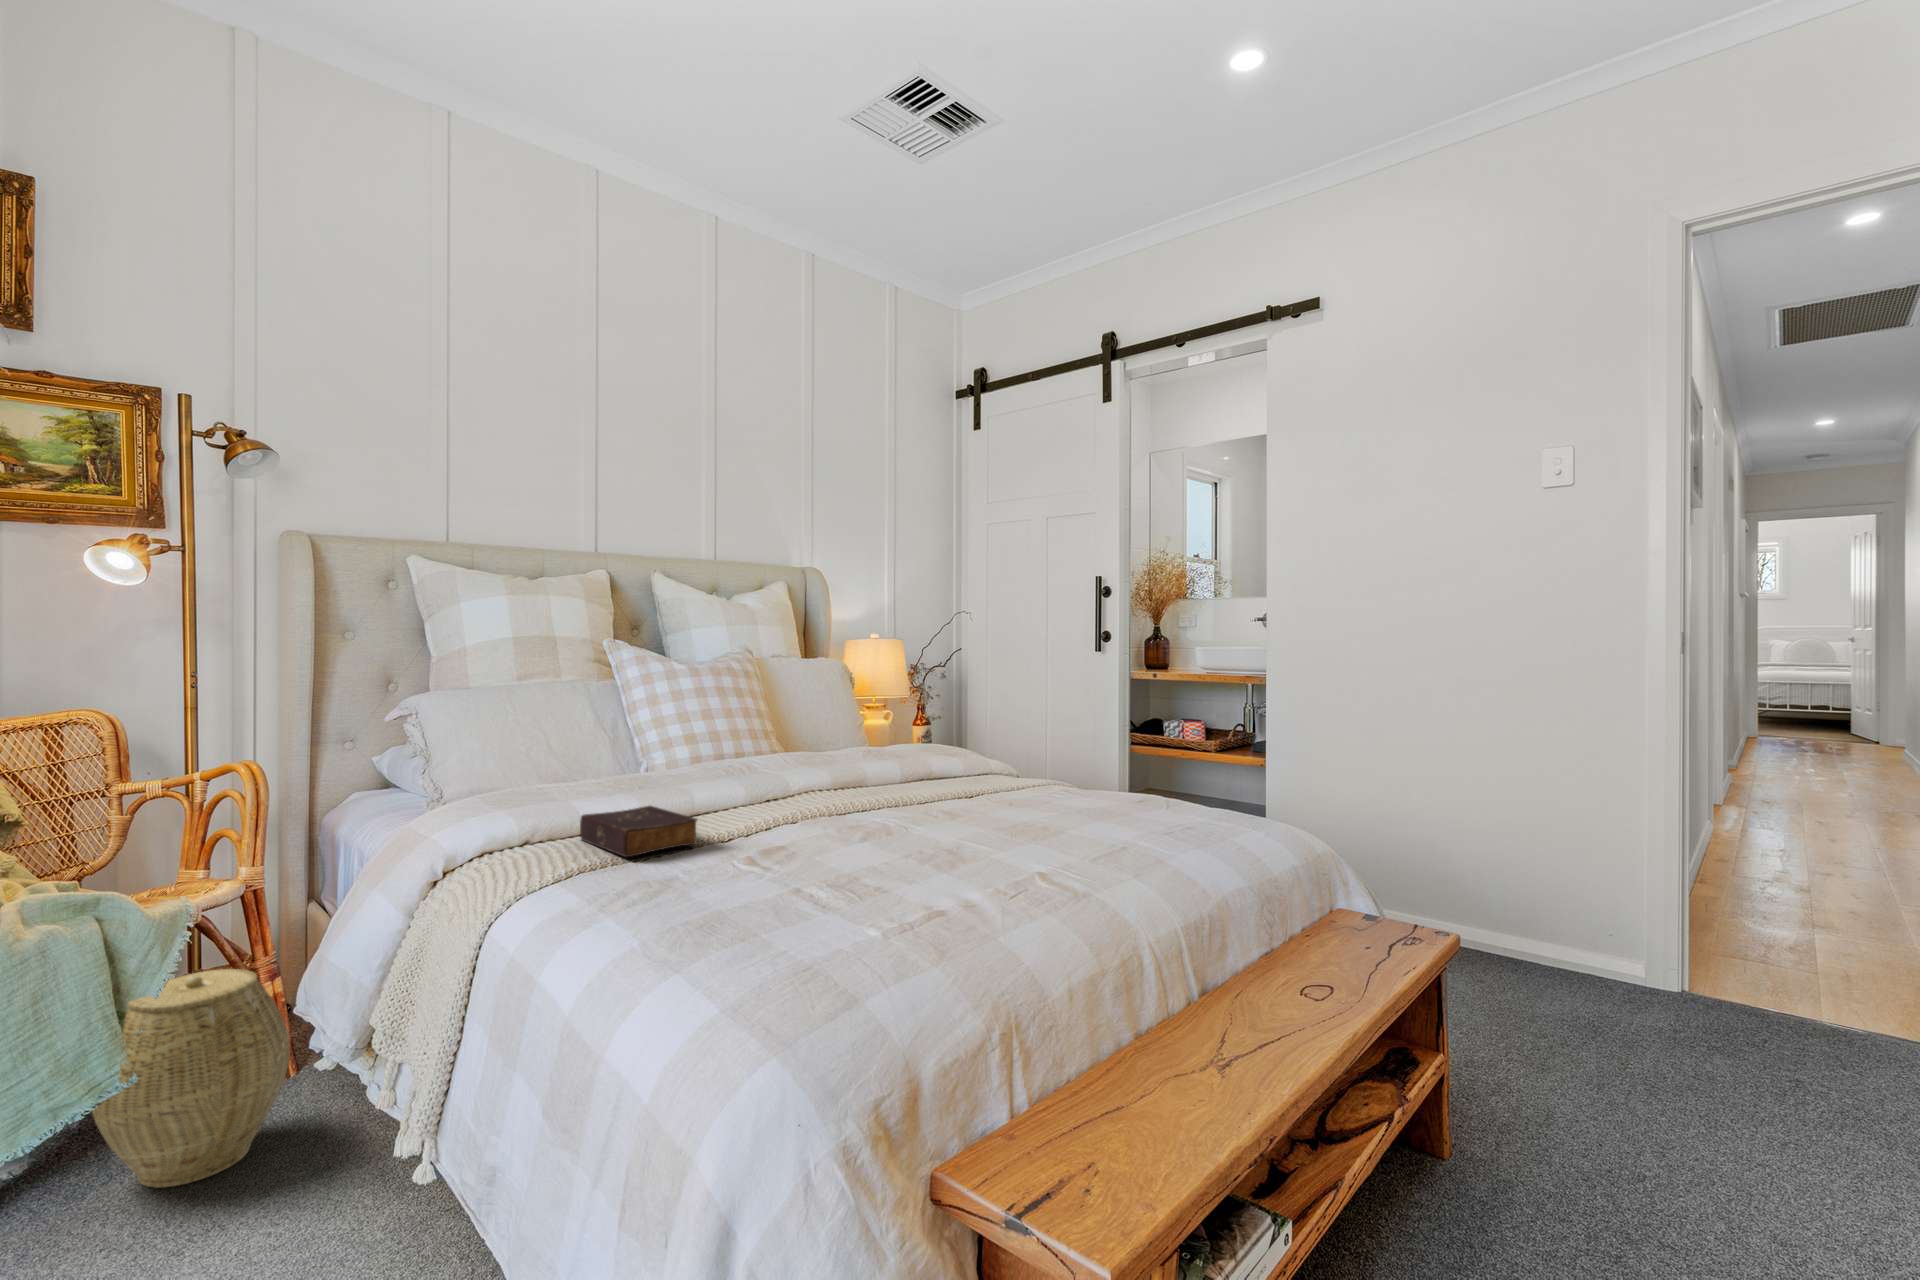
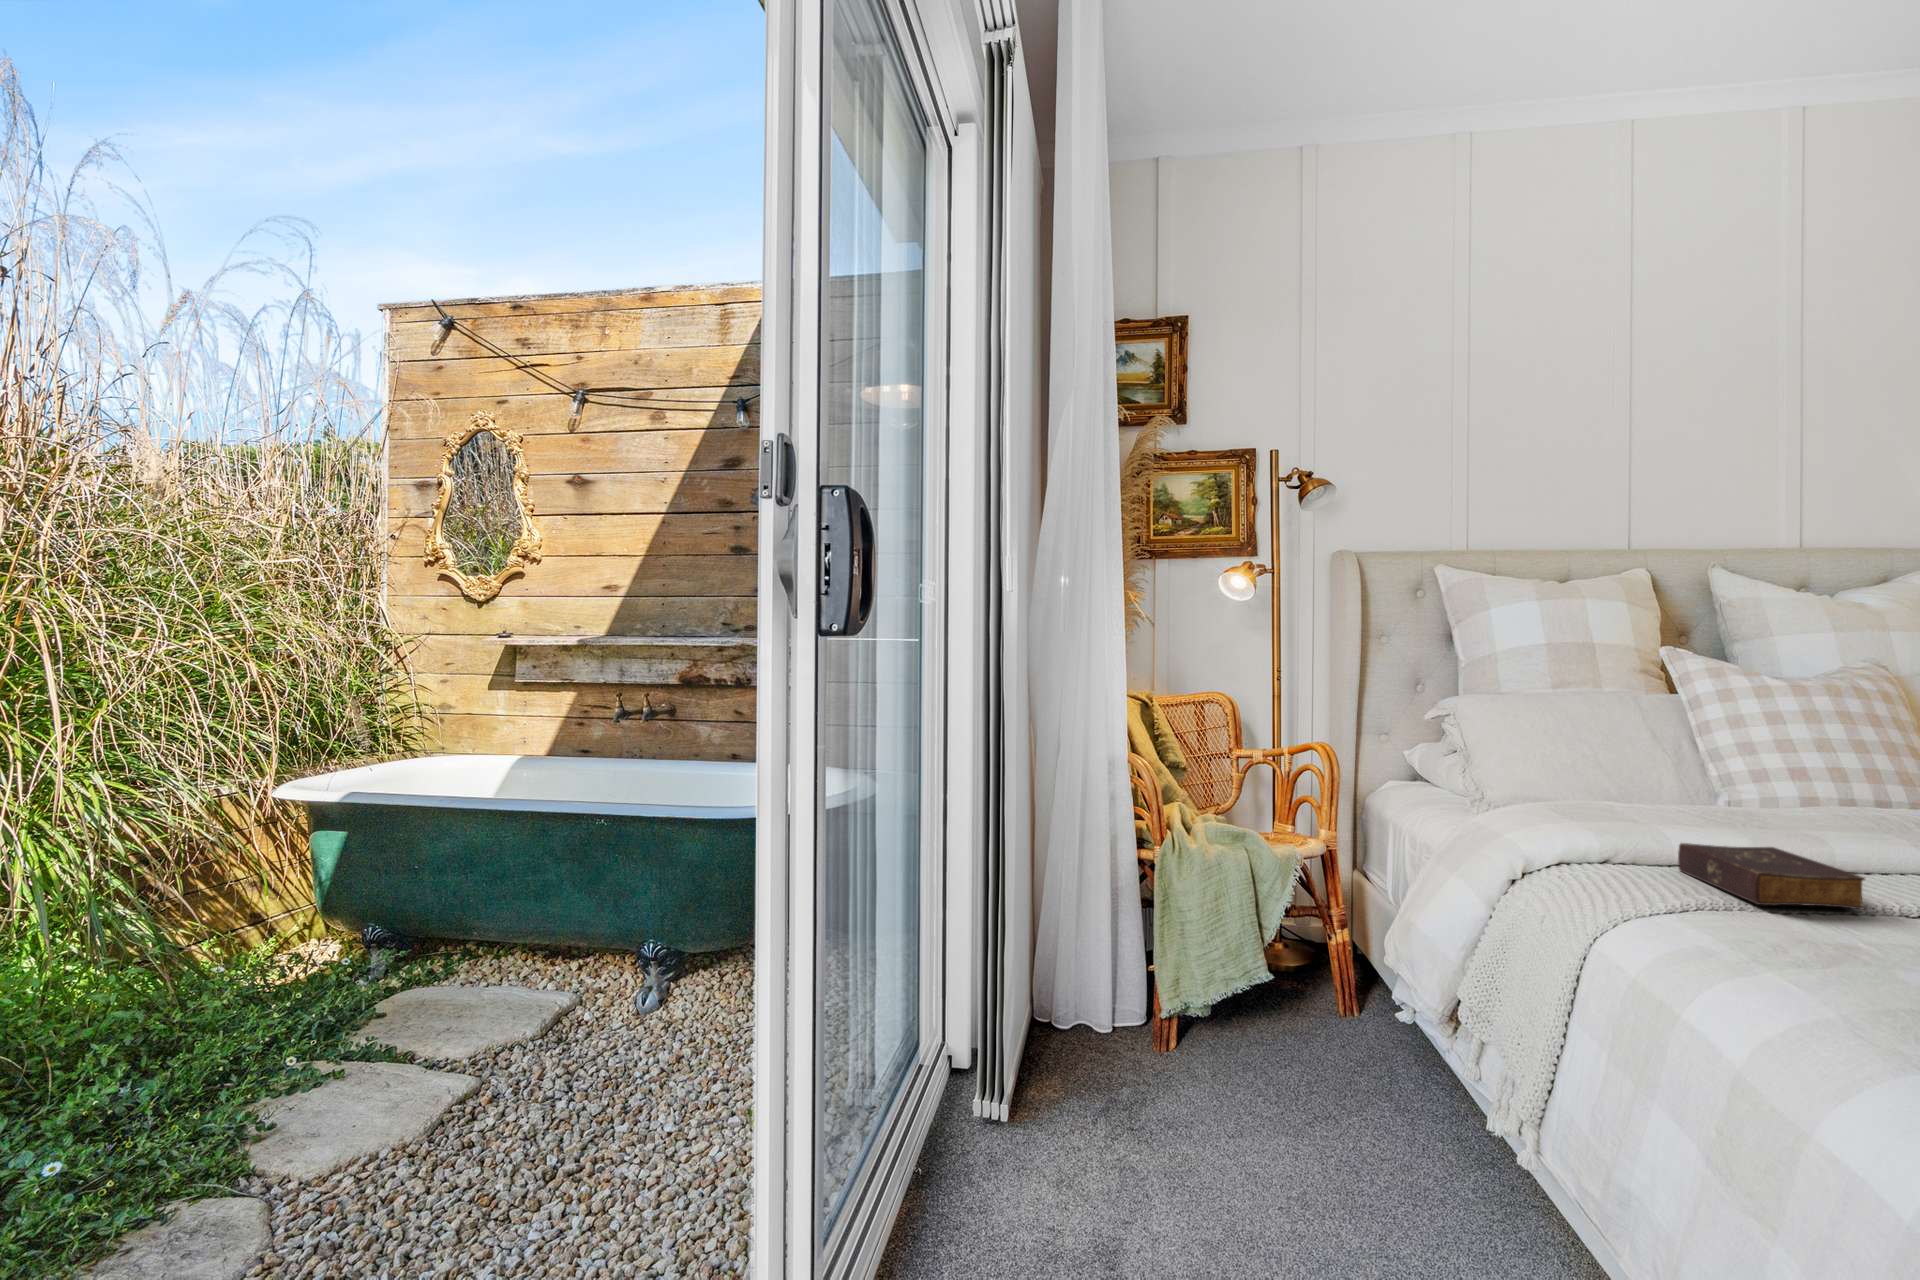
woven basket: present [93,969,290,1188] -> none [1242,907,1369,1073]

